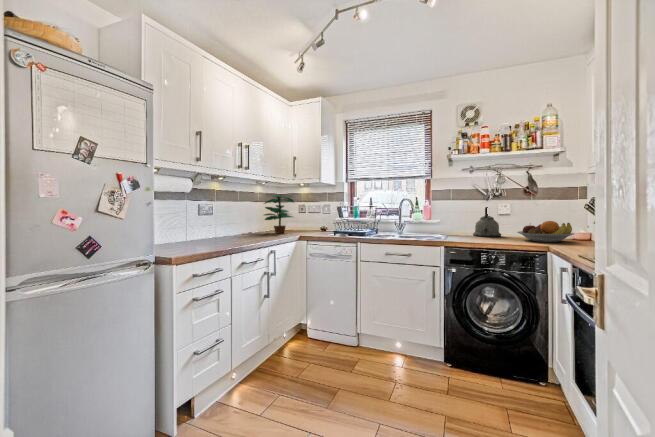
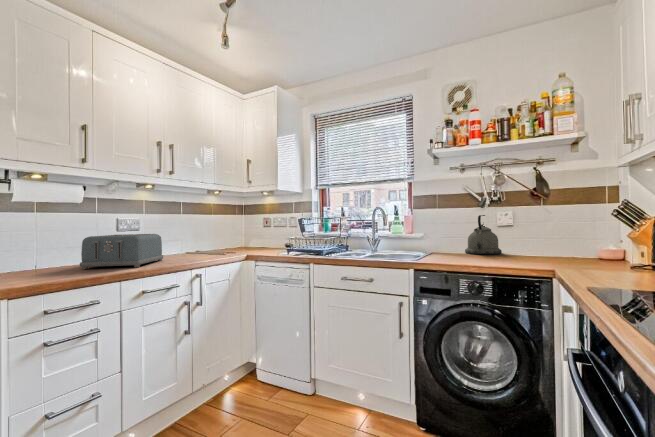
potted plant: present [264,195,293,234] -> none [209,205,251,251]
toaster: none [189,218,241,245] -> present [80,234,163,269]
fruit bowl: present [517,221,574,242] -> none [518,233,599,263]

